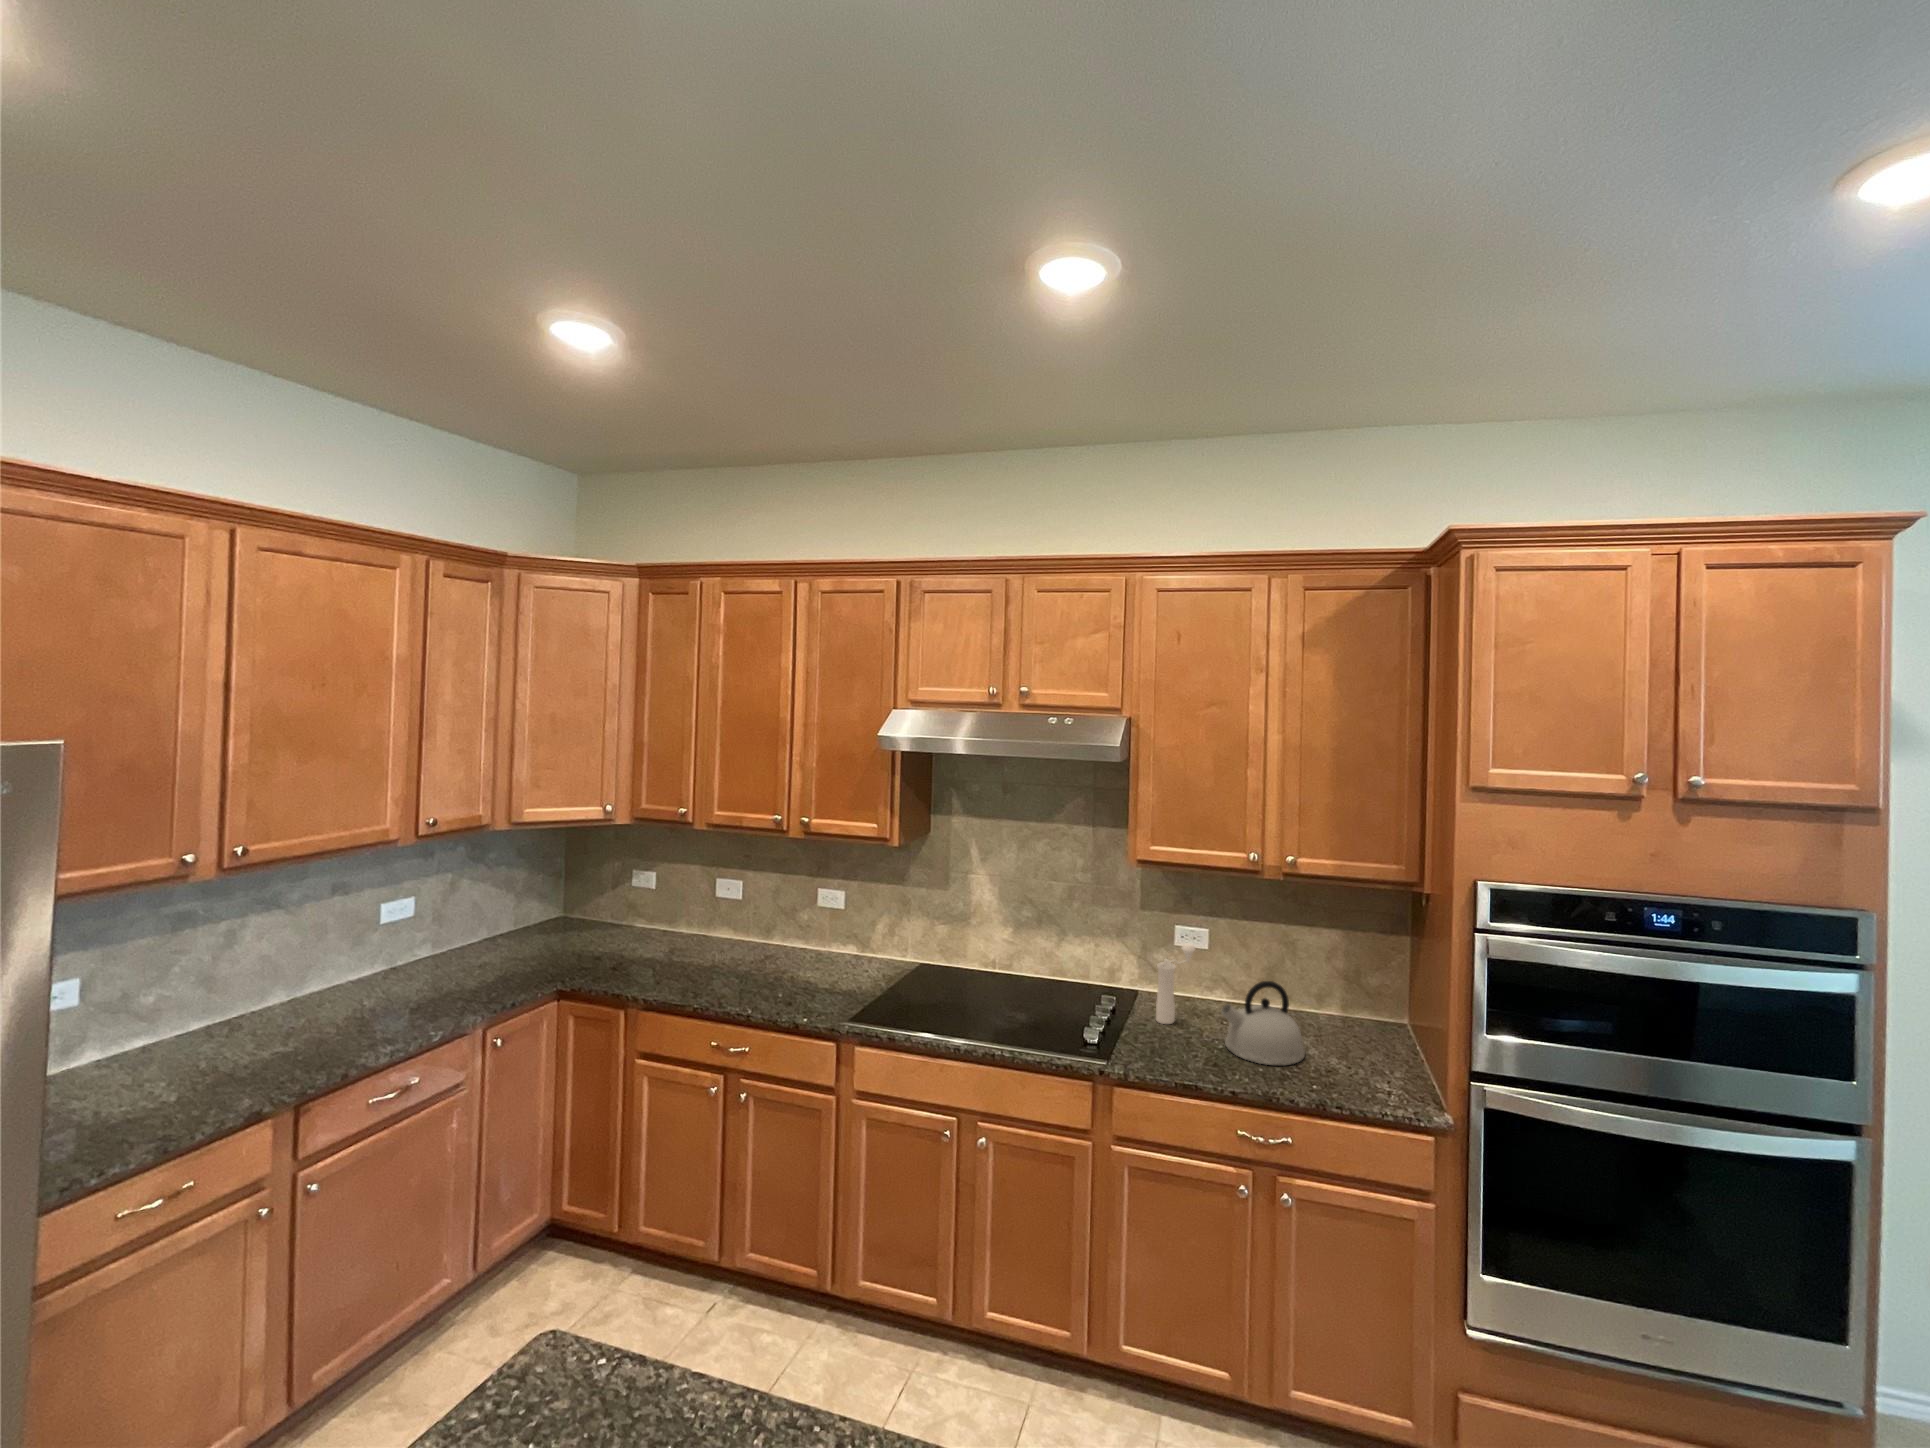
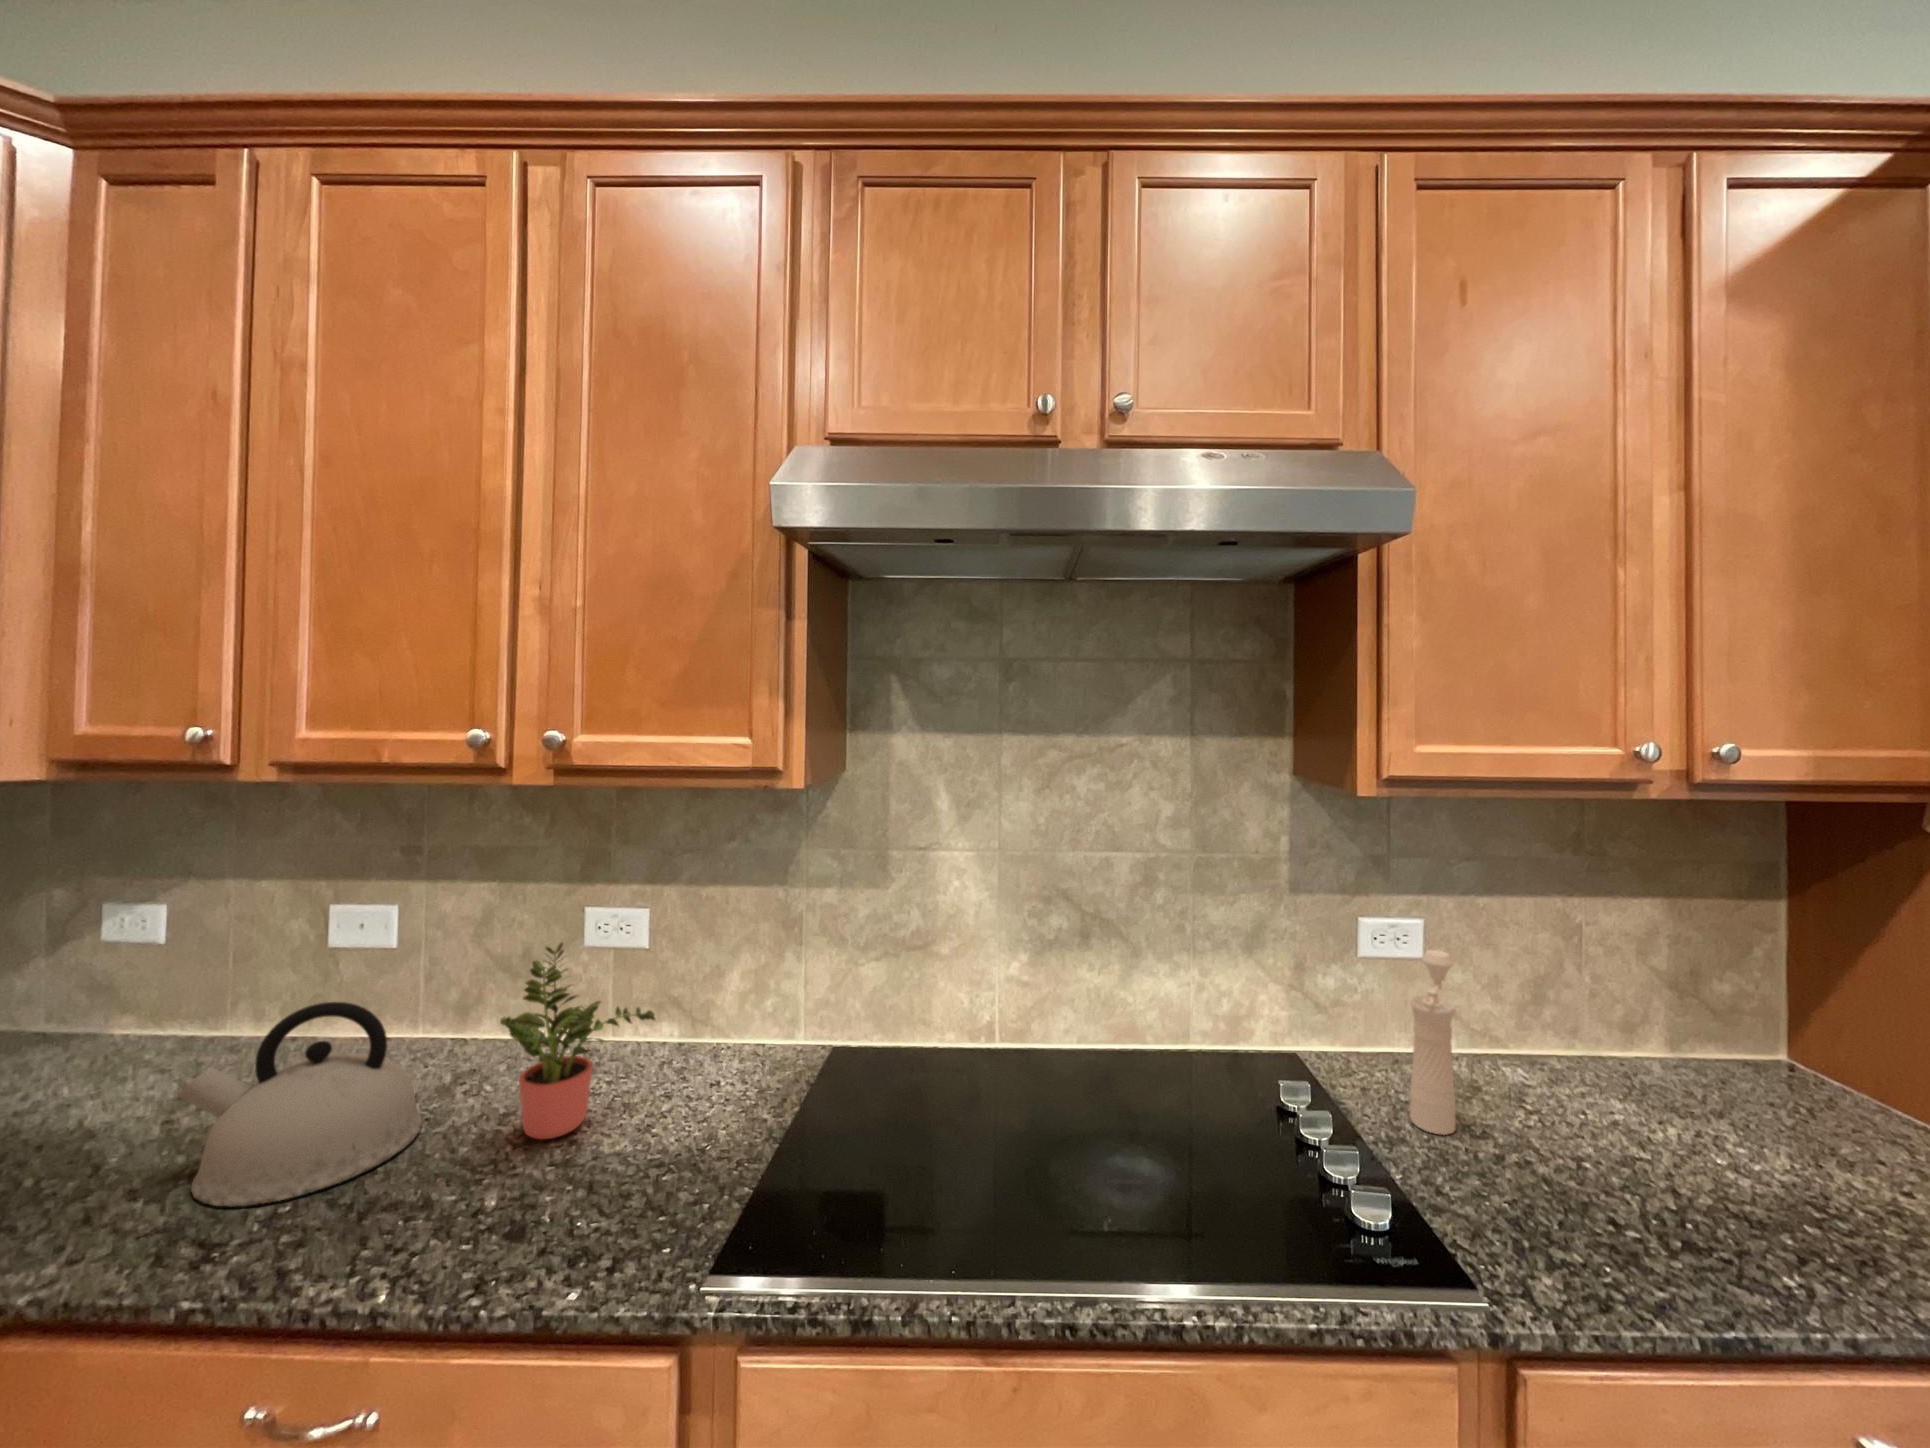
potted plant: none [786,903,842,979] -> present [500,943,655,1139]
kettle: present [1221,981,1305,1065] -> present [178,1002,422,1207]

